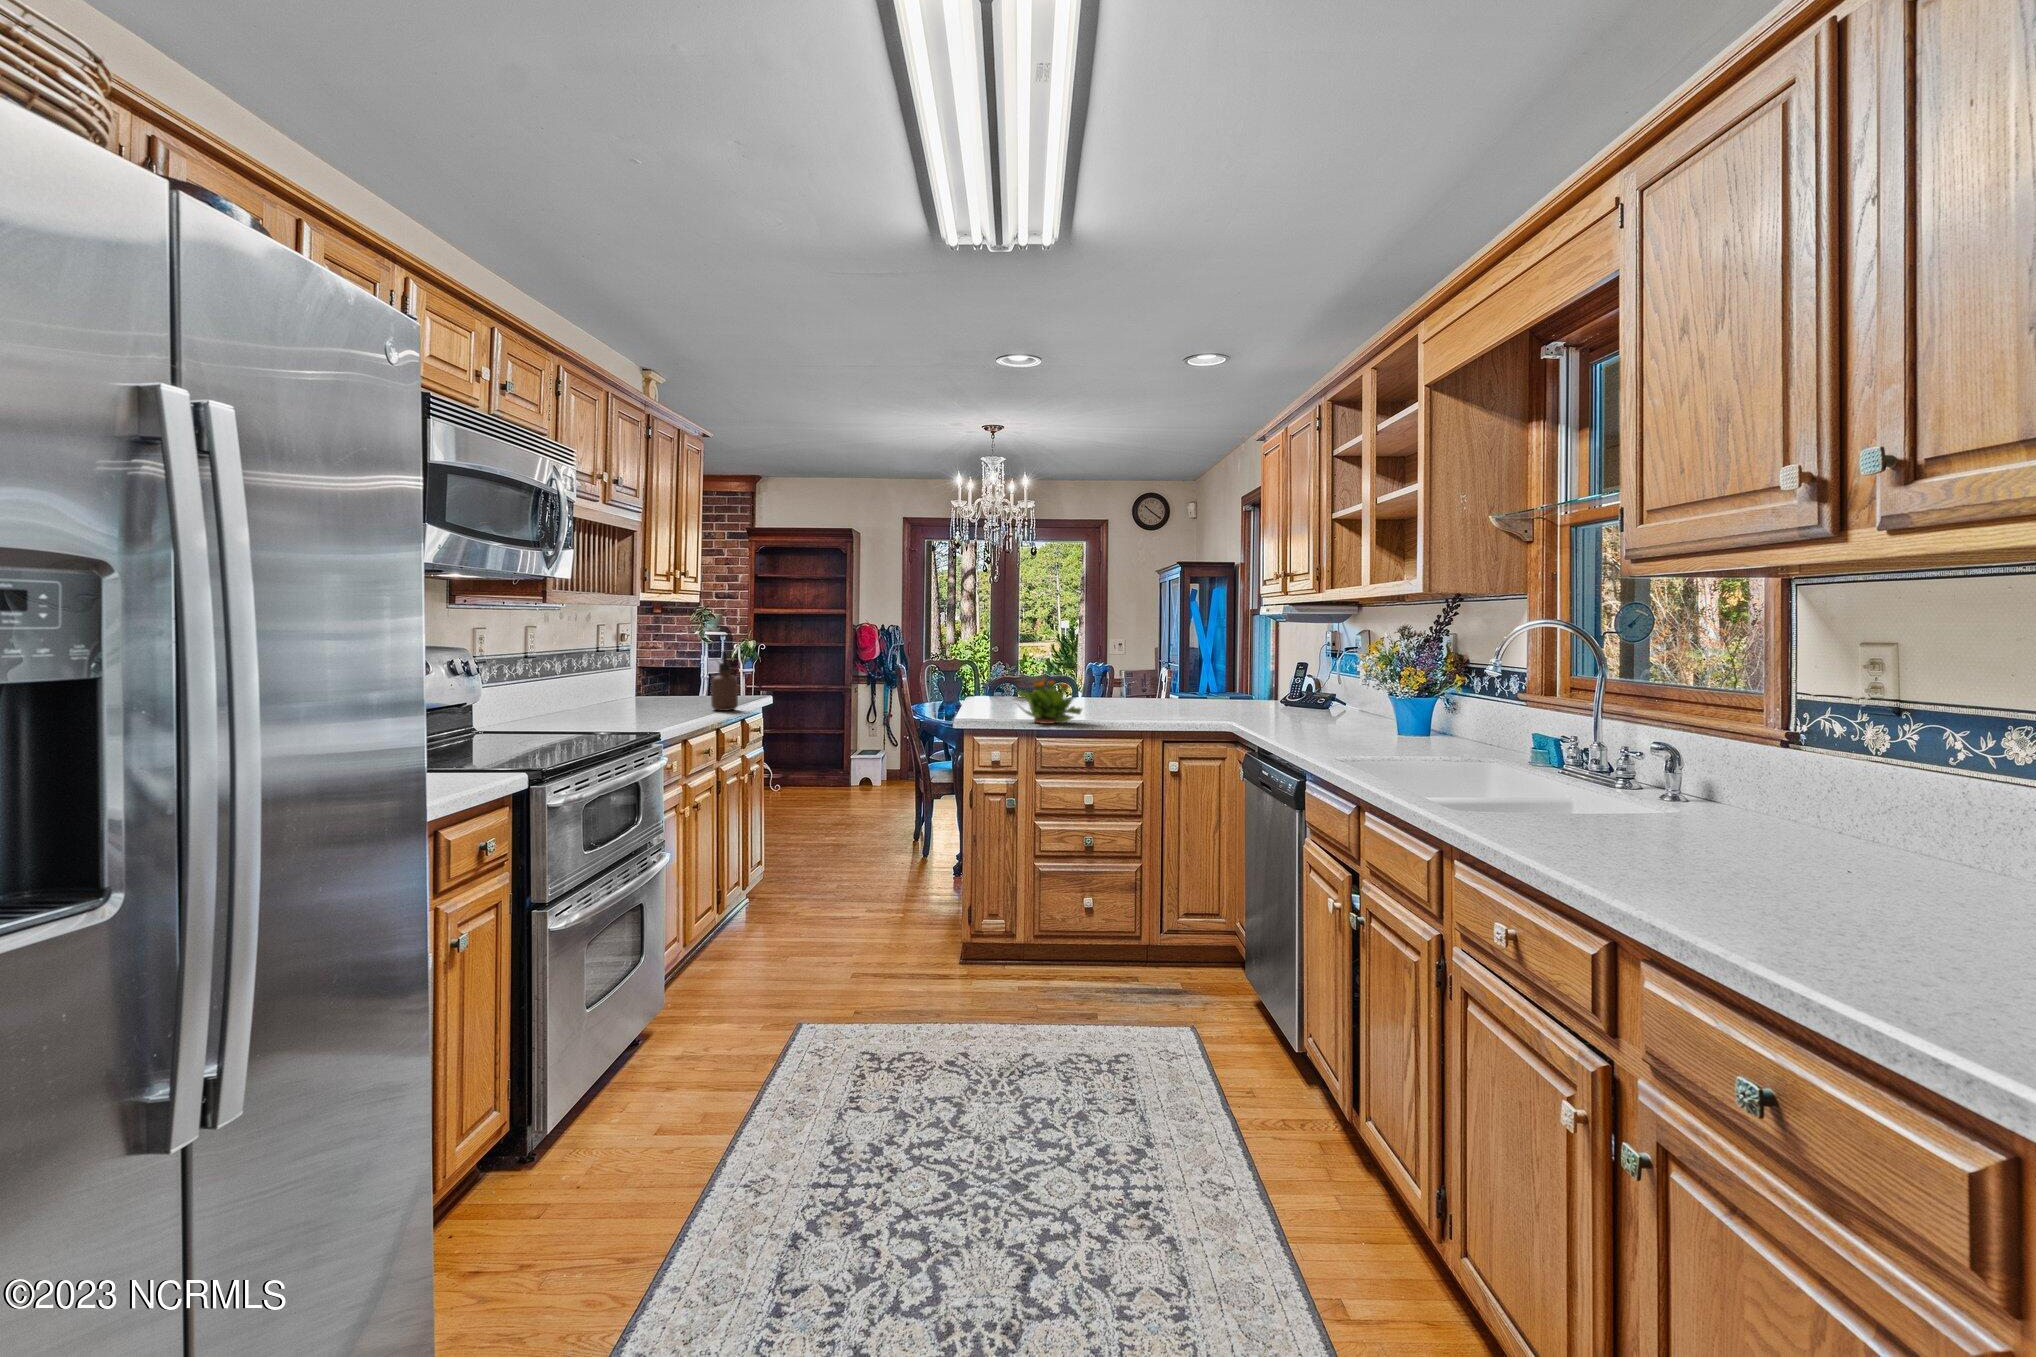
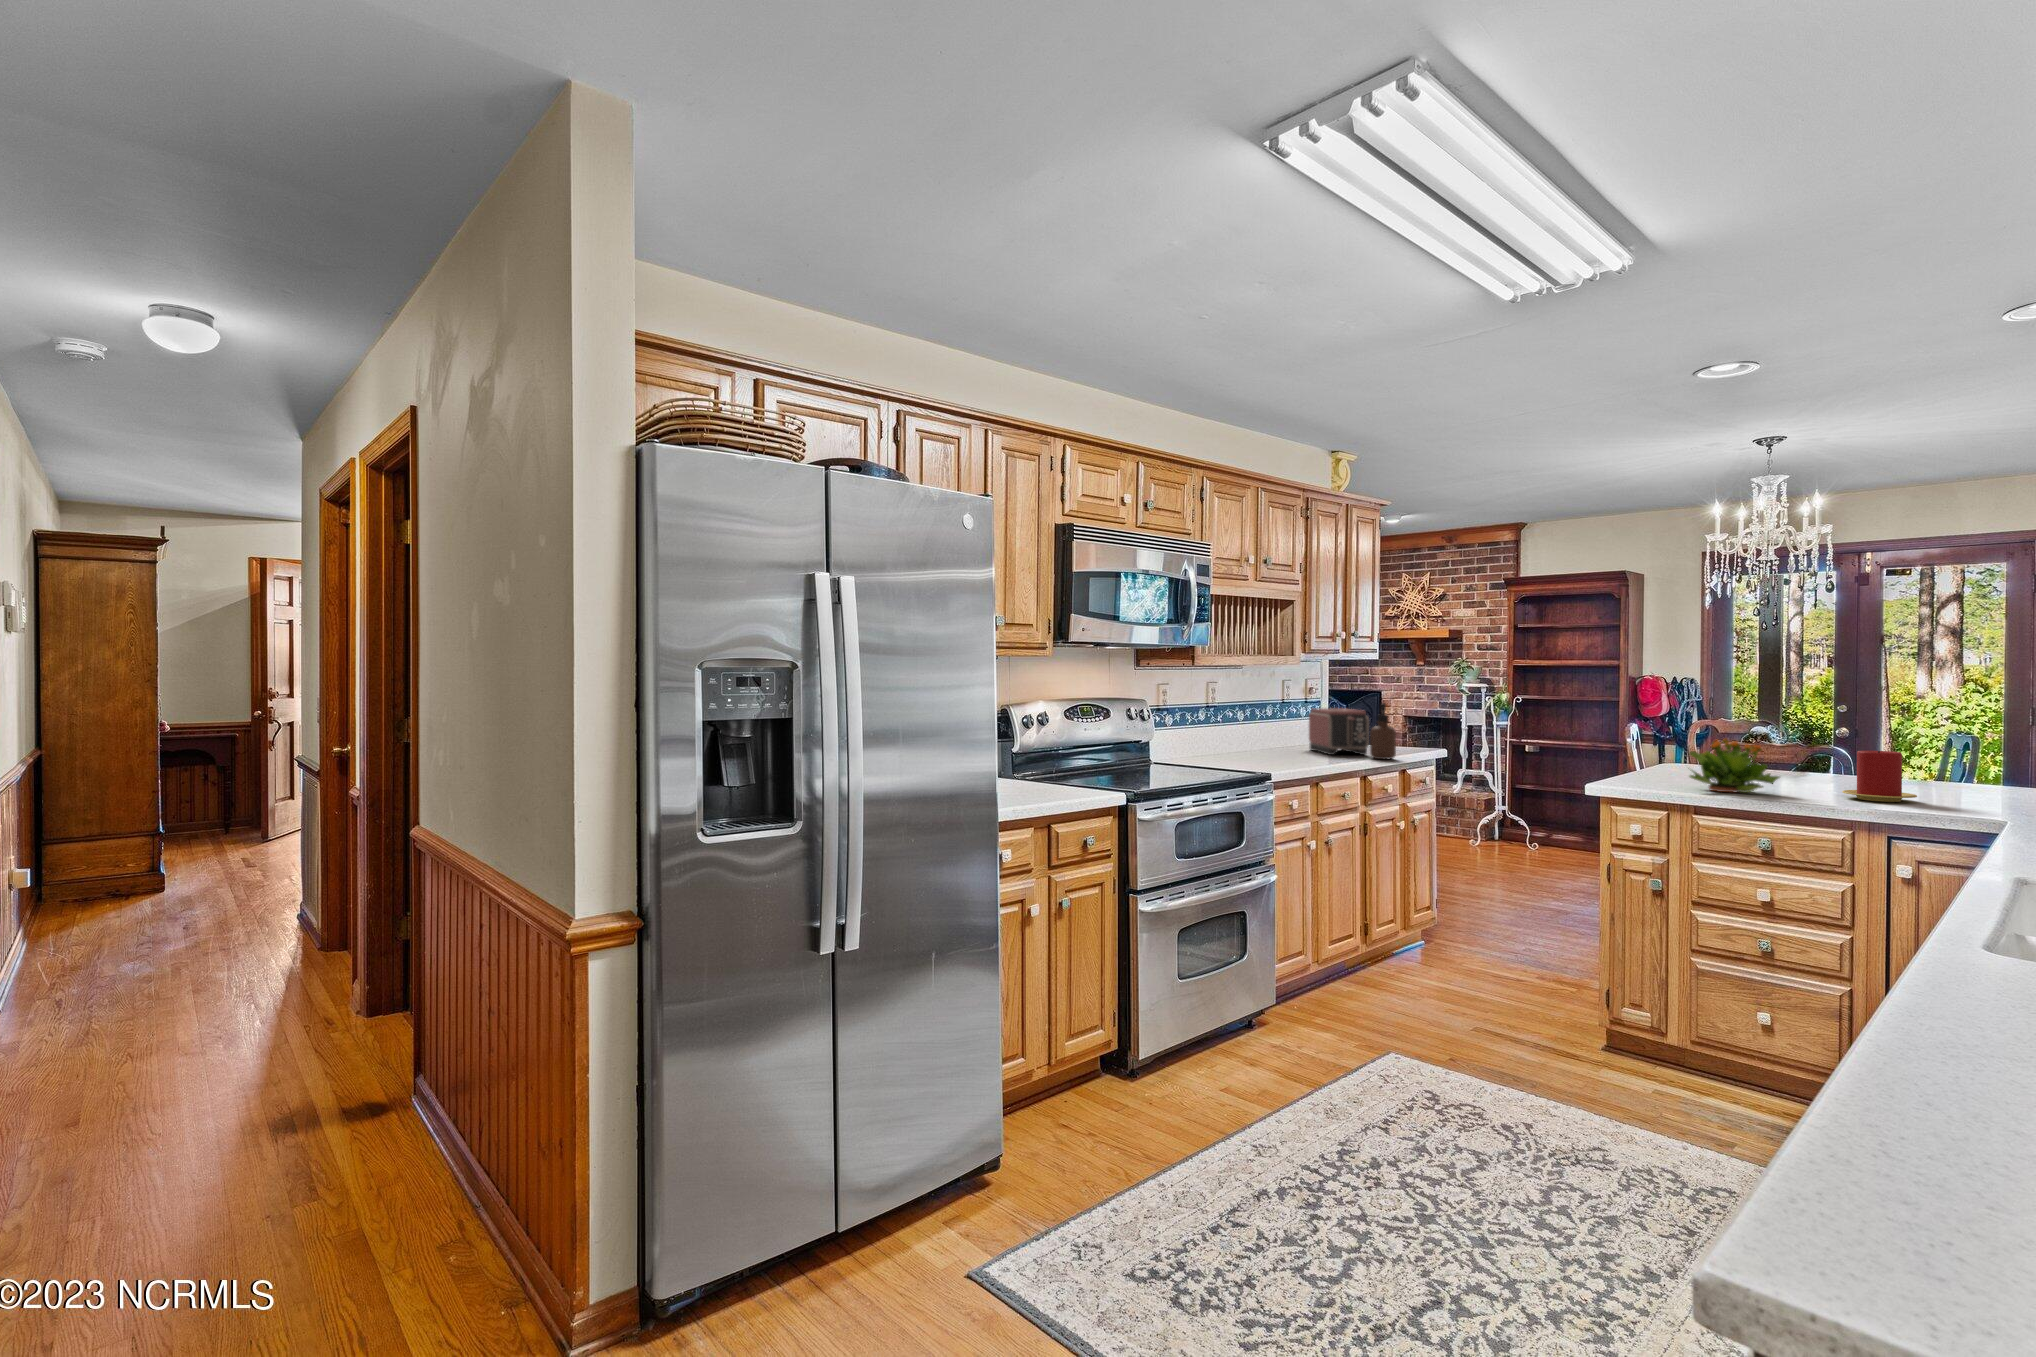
toaster: none [628,657,703,709] -> present [1309,708,1369,755]
candle: none [1117,685,1161,723] -> present [1842,751,1917,802]

